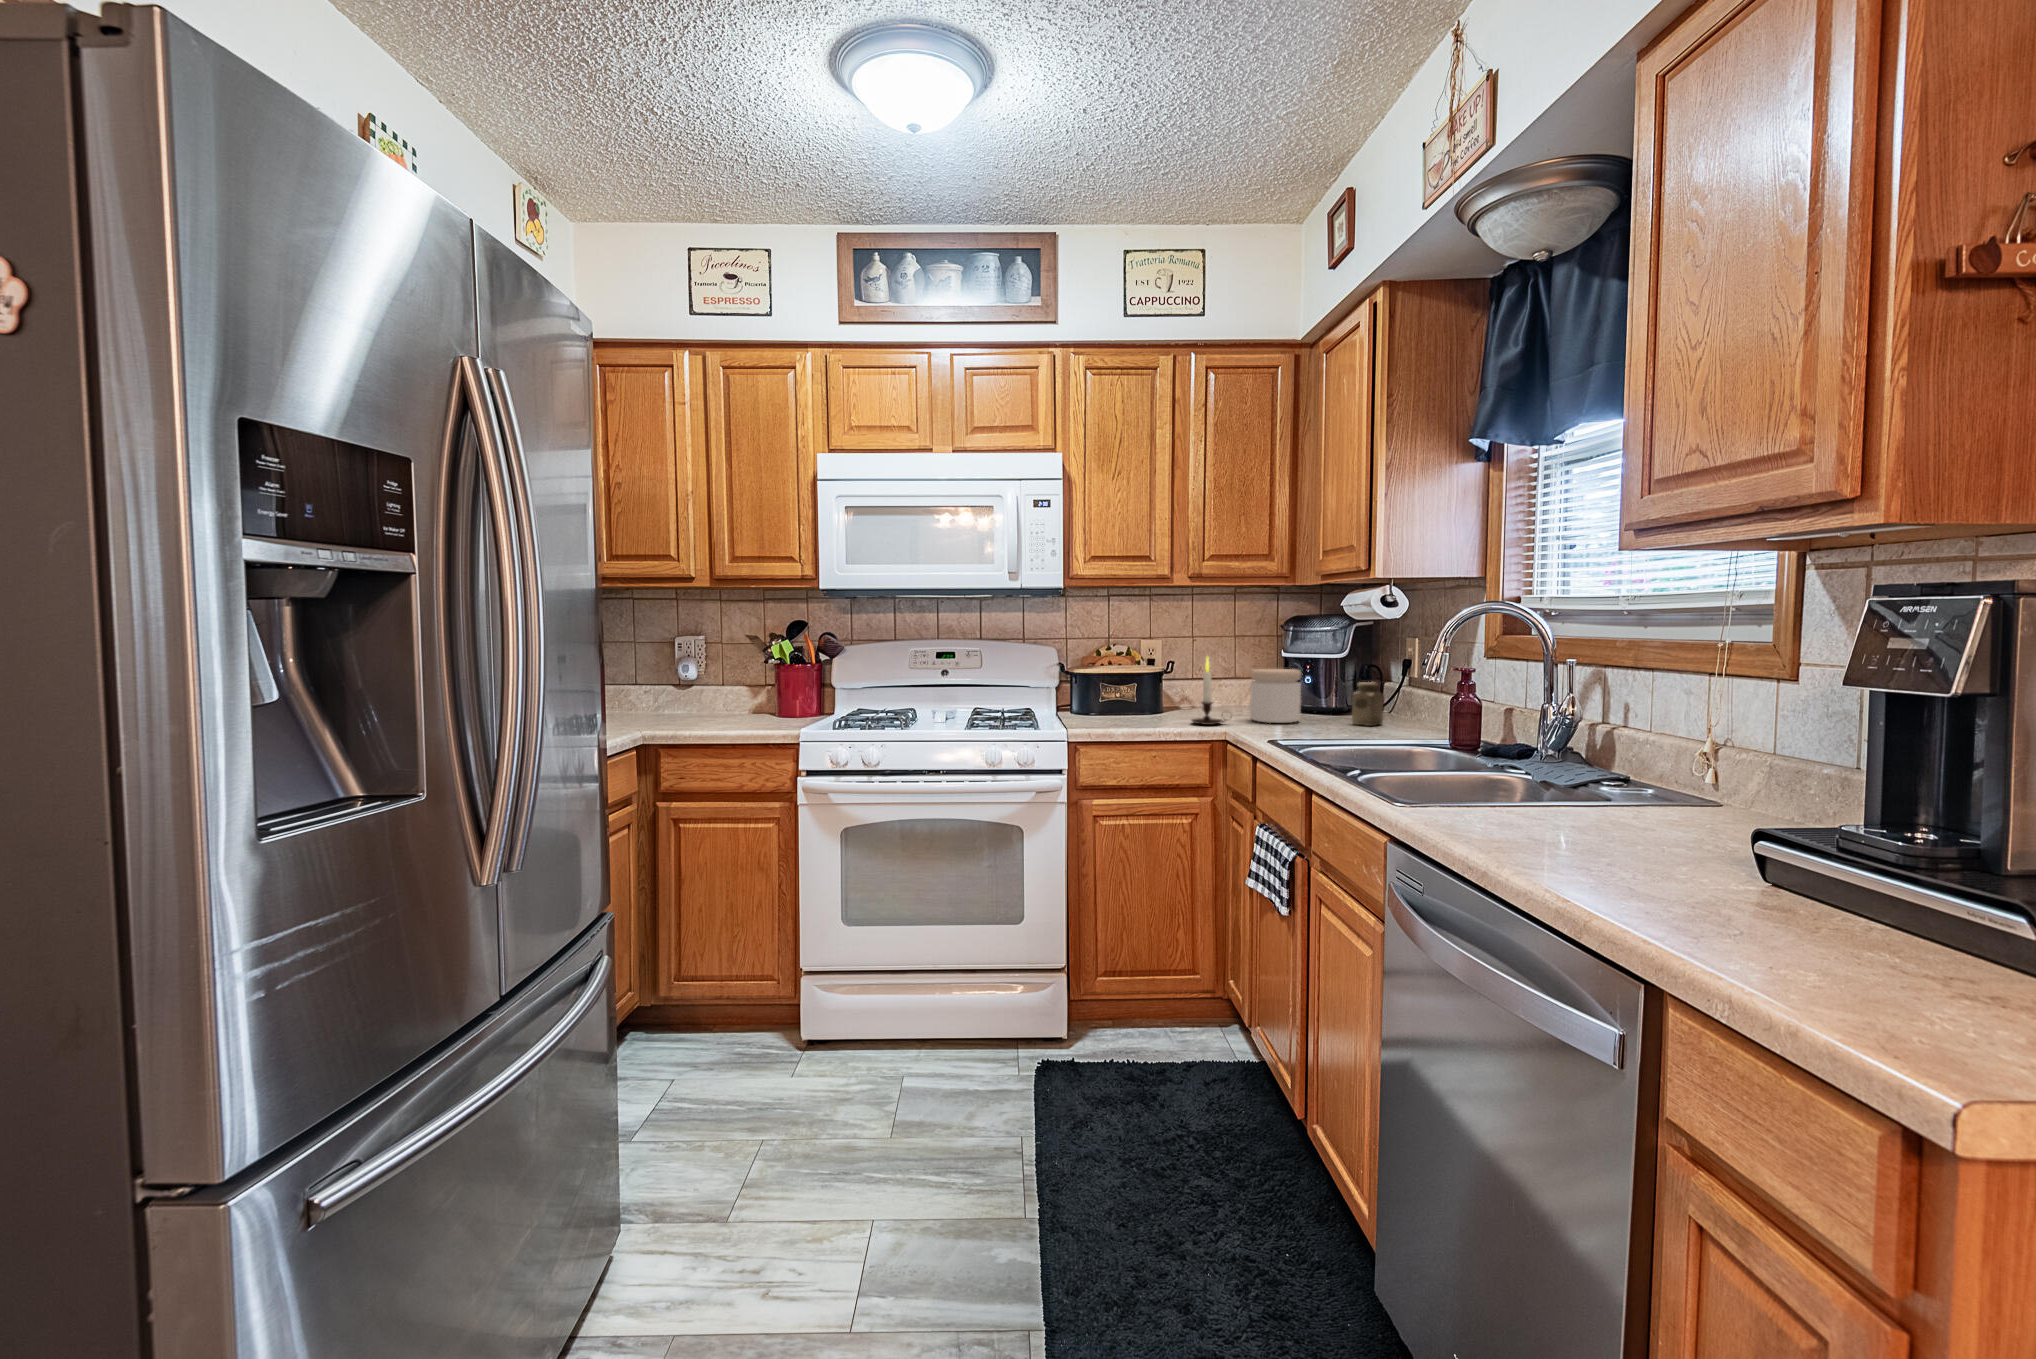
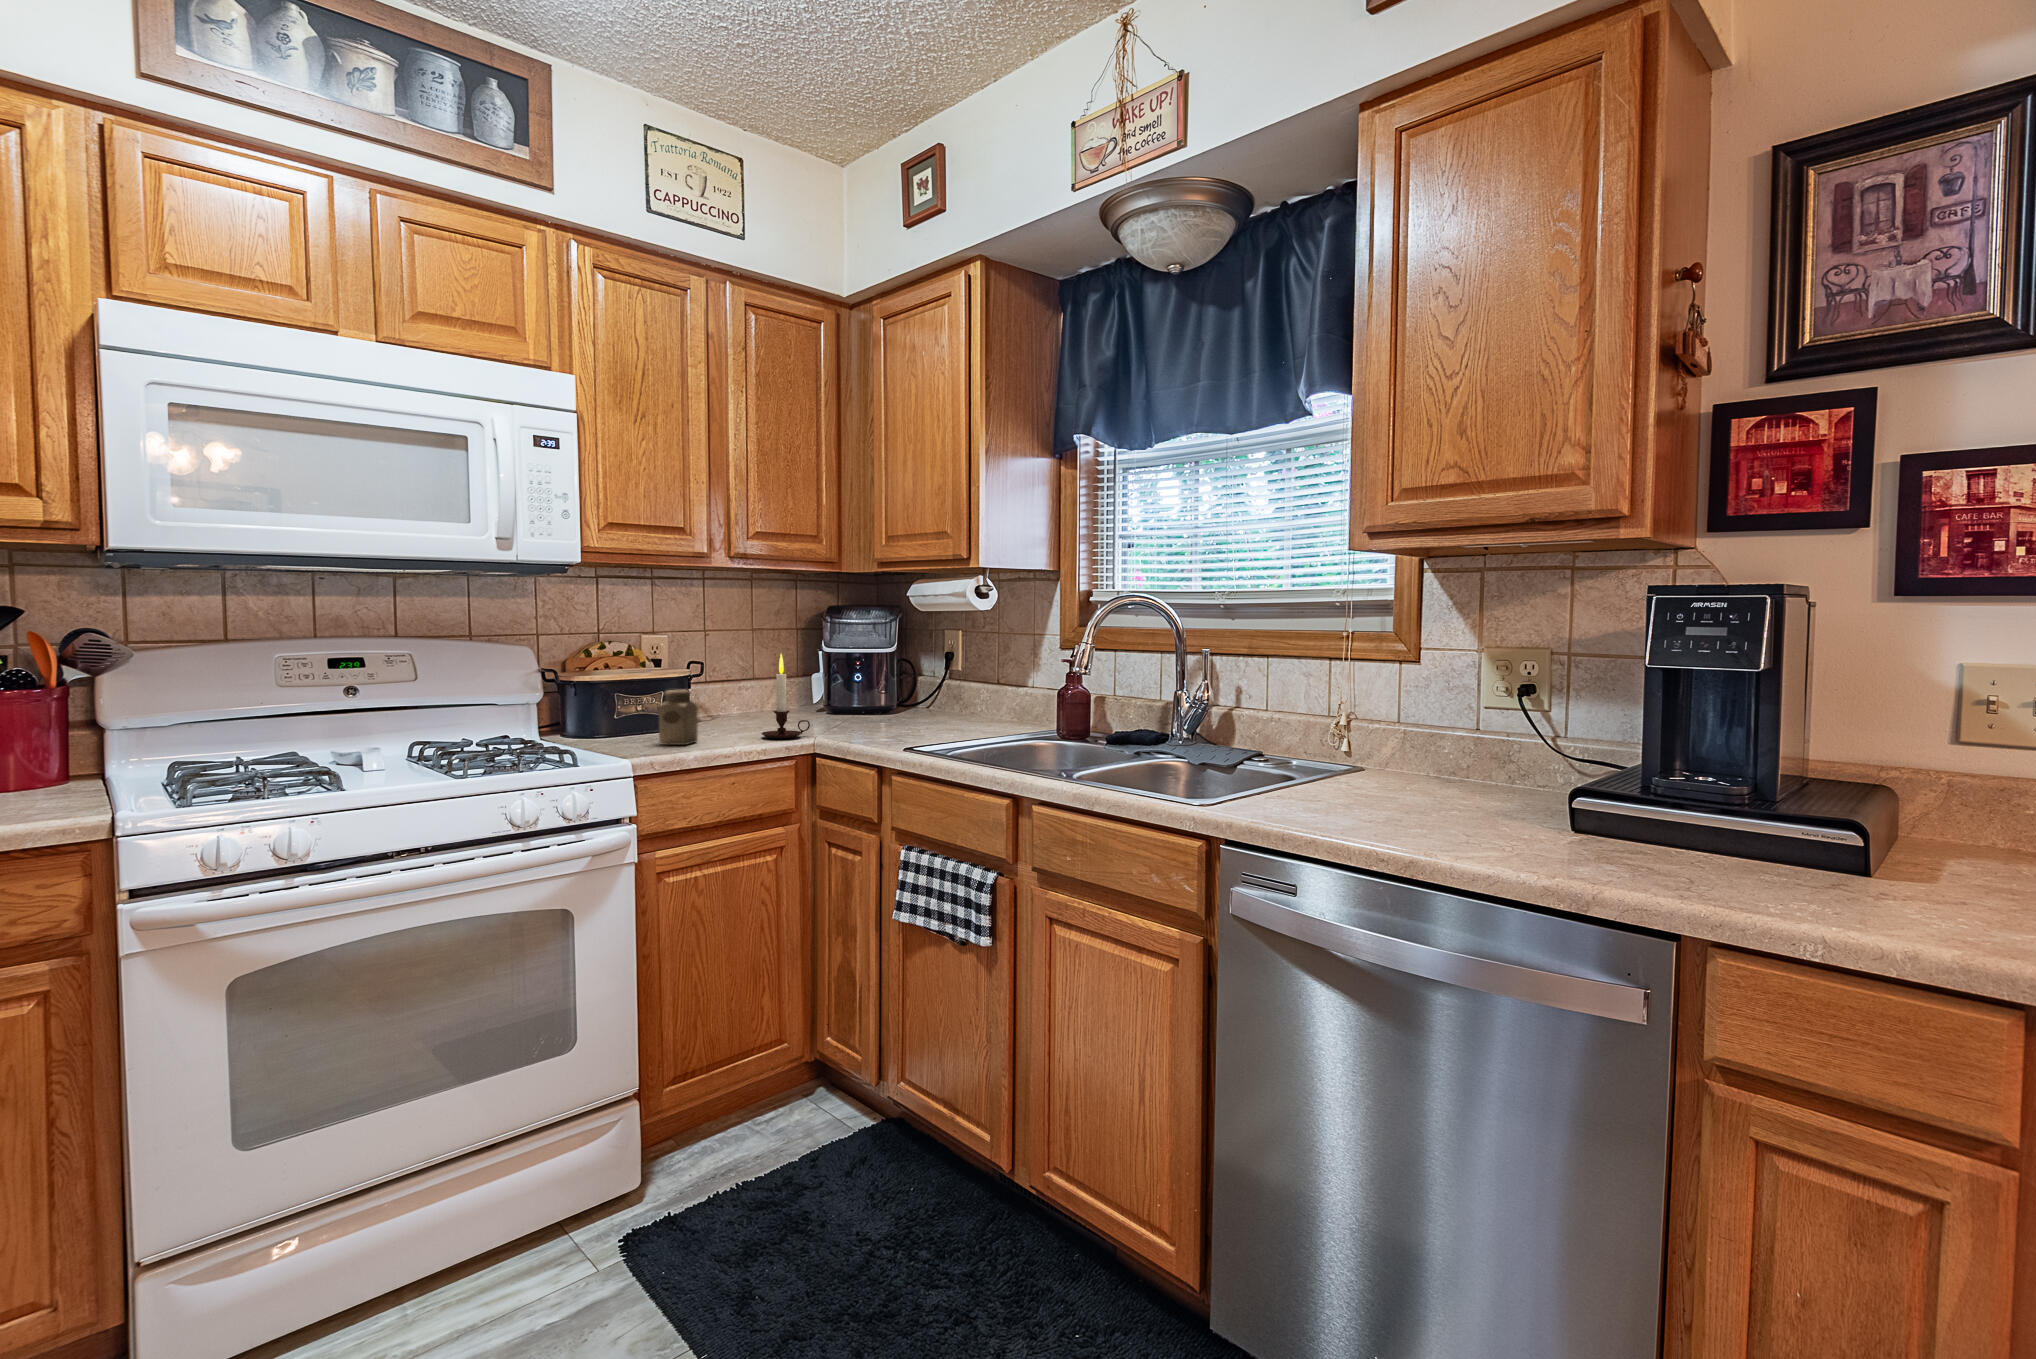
jar: present [1250,669,1301,723] -> none [816,669,872,730]
salt shaker: present [1352,682,1383,726] -> present [658,690,698,745]

